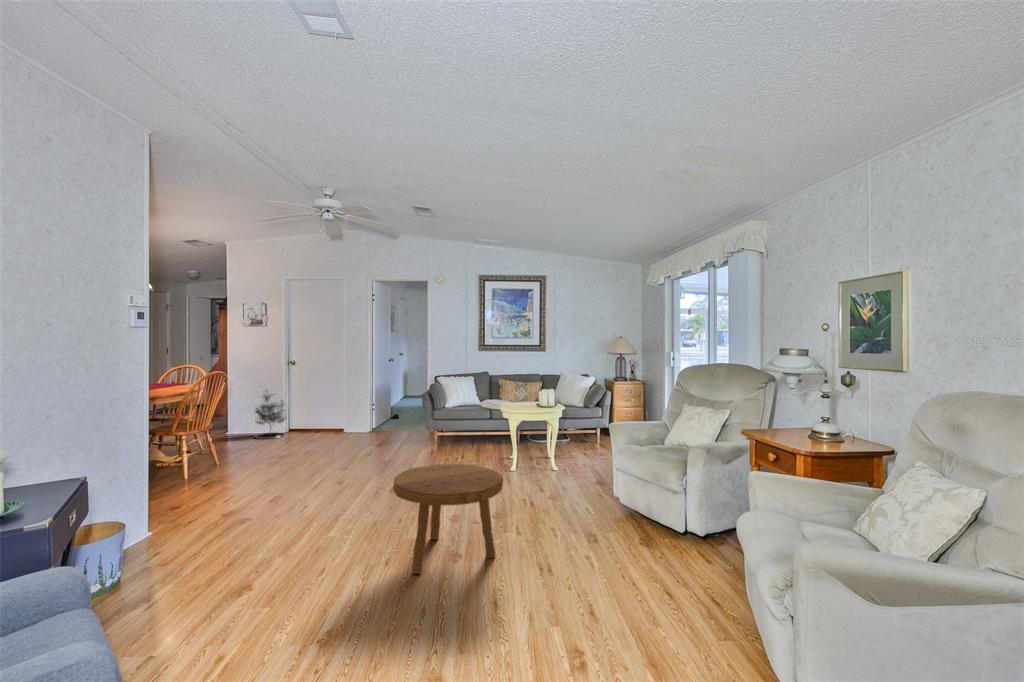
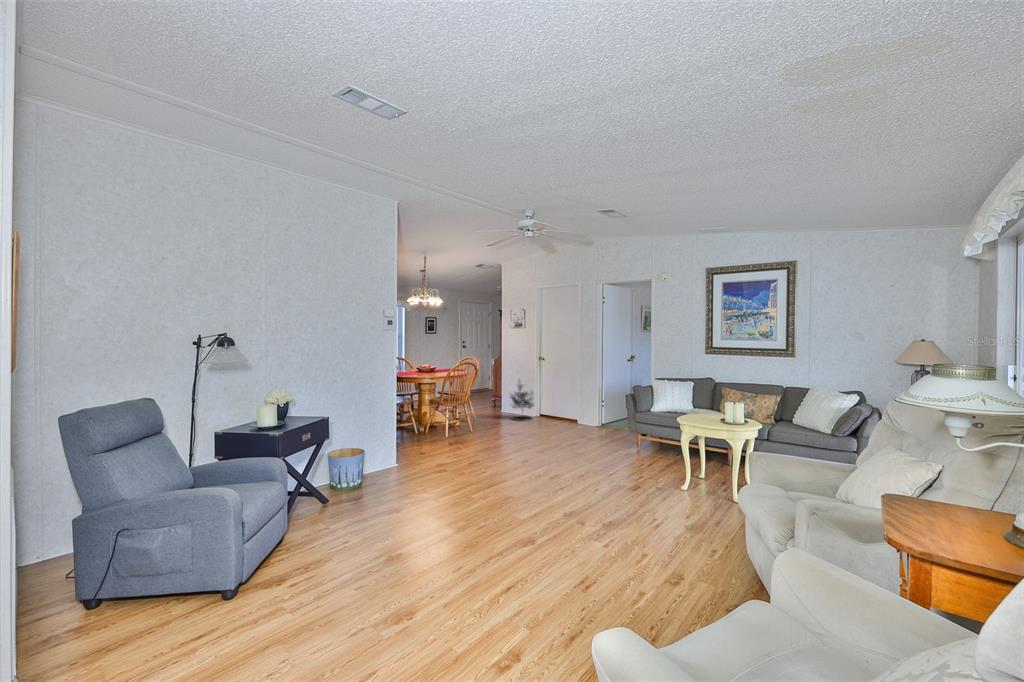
footstool: present [393,464,503,574] -> none [477,461,575,559]

